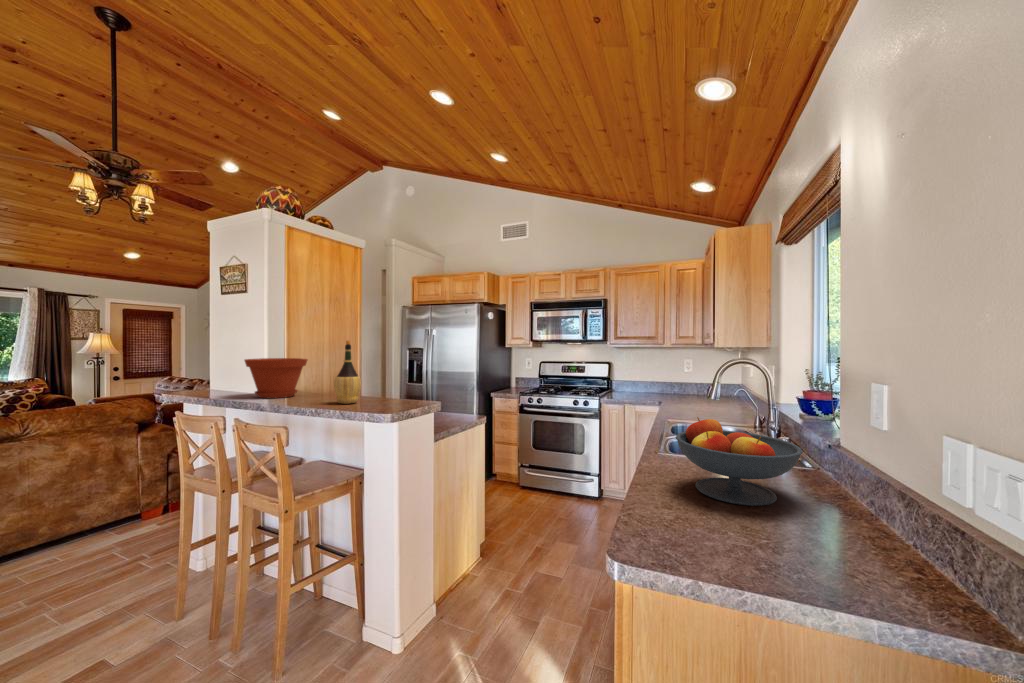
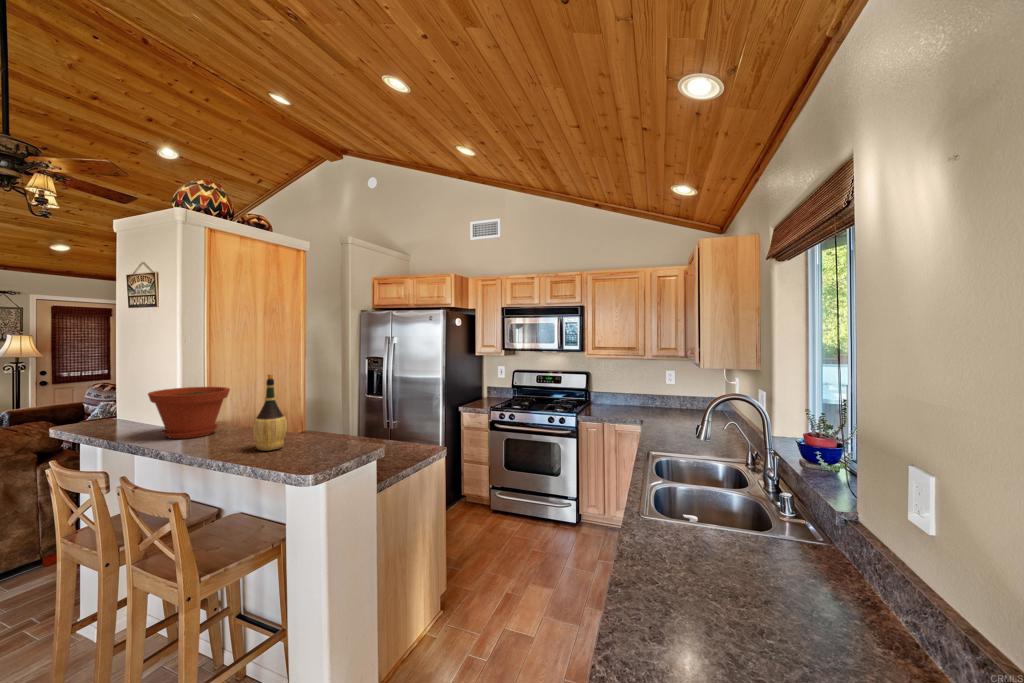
fruit bowl: present [676,417,803,506] -> none [653,495,810,626]

